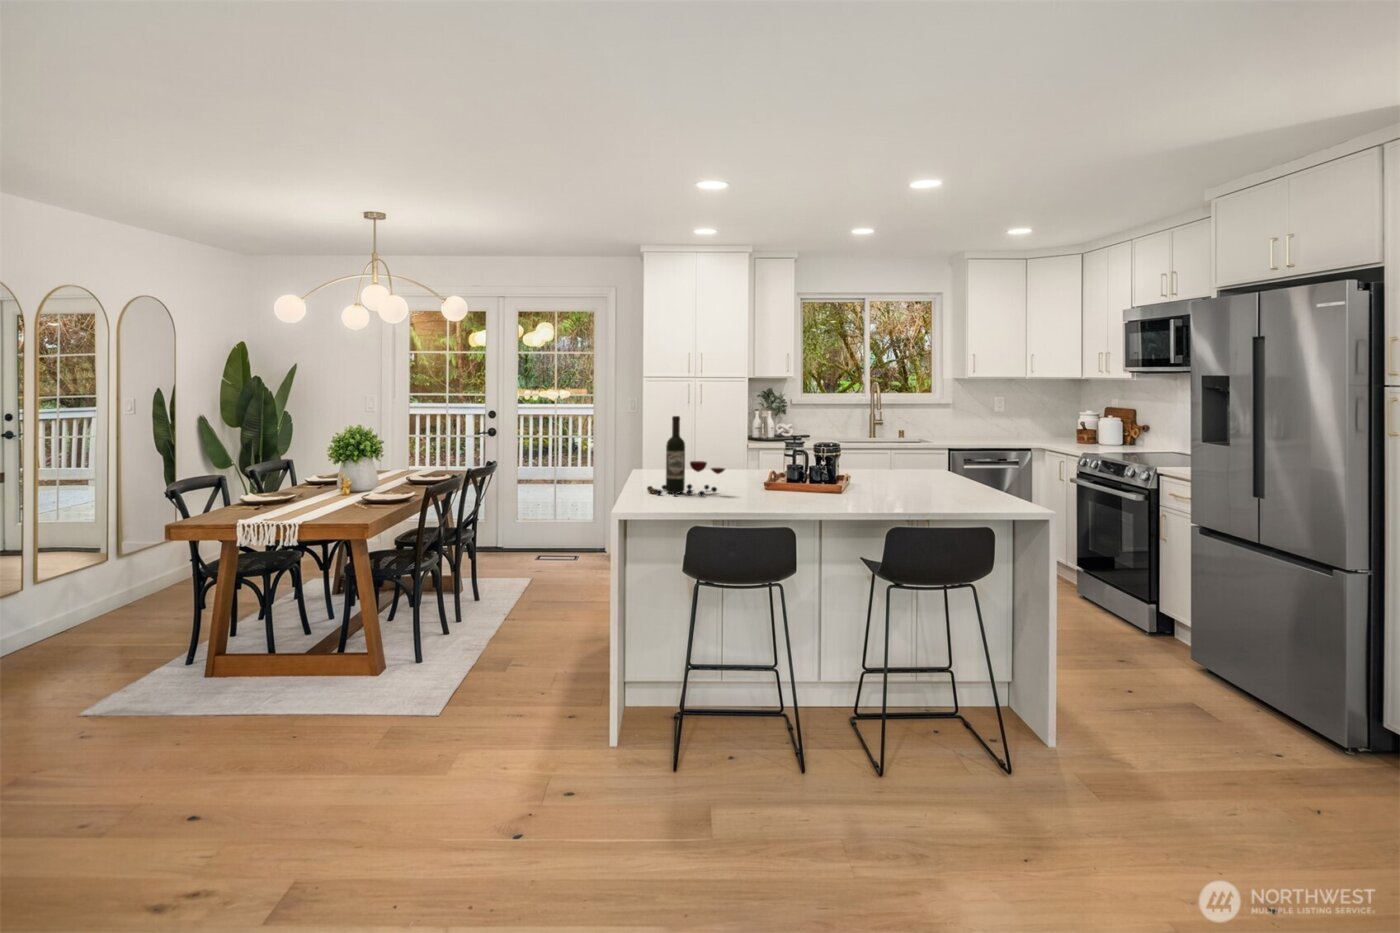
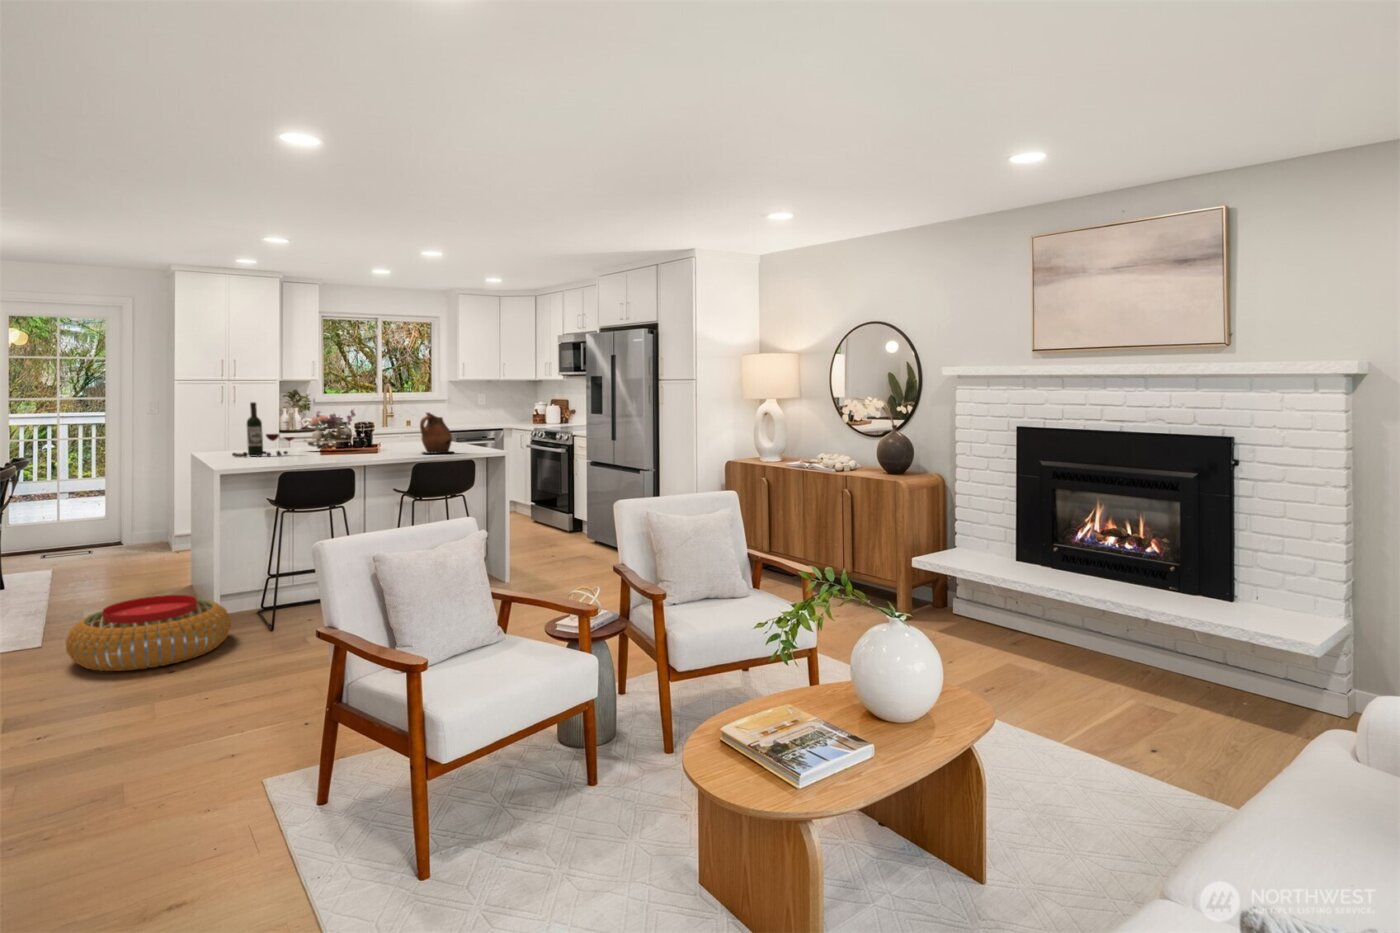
flower arrangement: none [743,424,822,483] -> present [304,409,355,450]
ceramic pitcher: none [902,441,963,517] -> present [420,412,454,454]
pouf: none [388,696,595,837] -> present [66,595,231,671]

